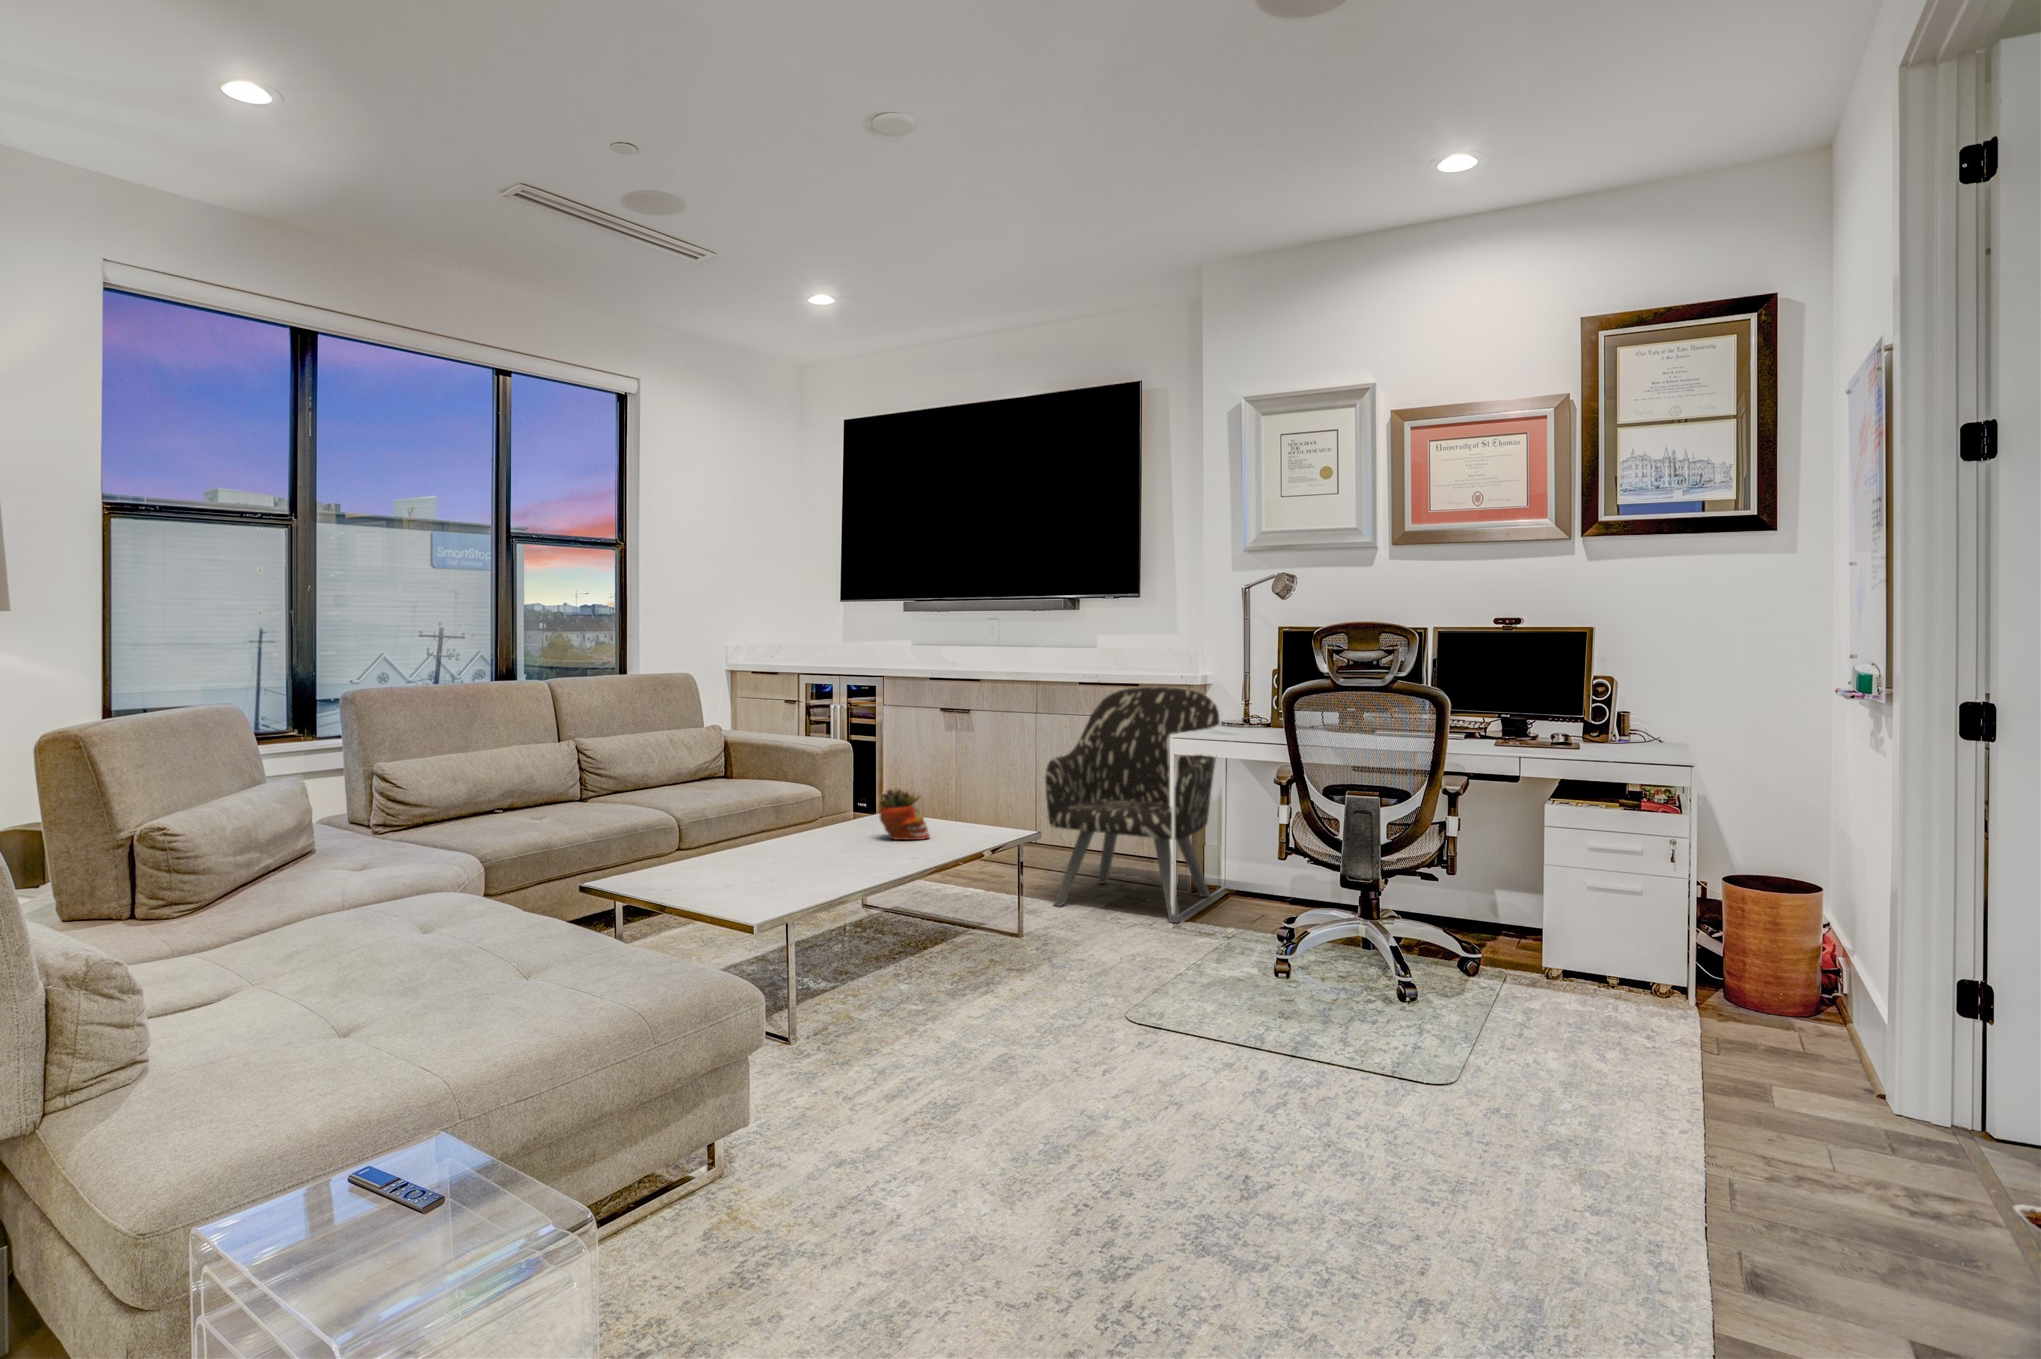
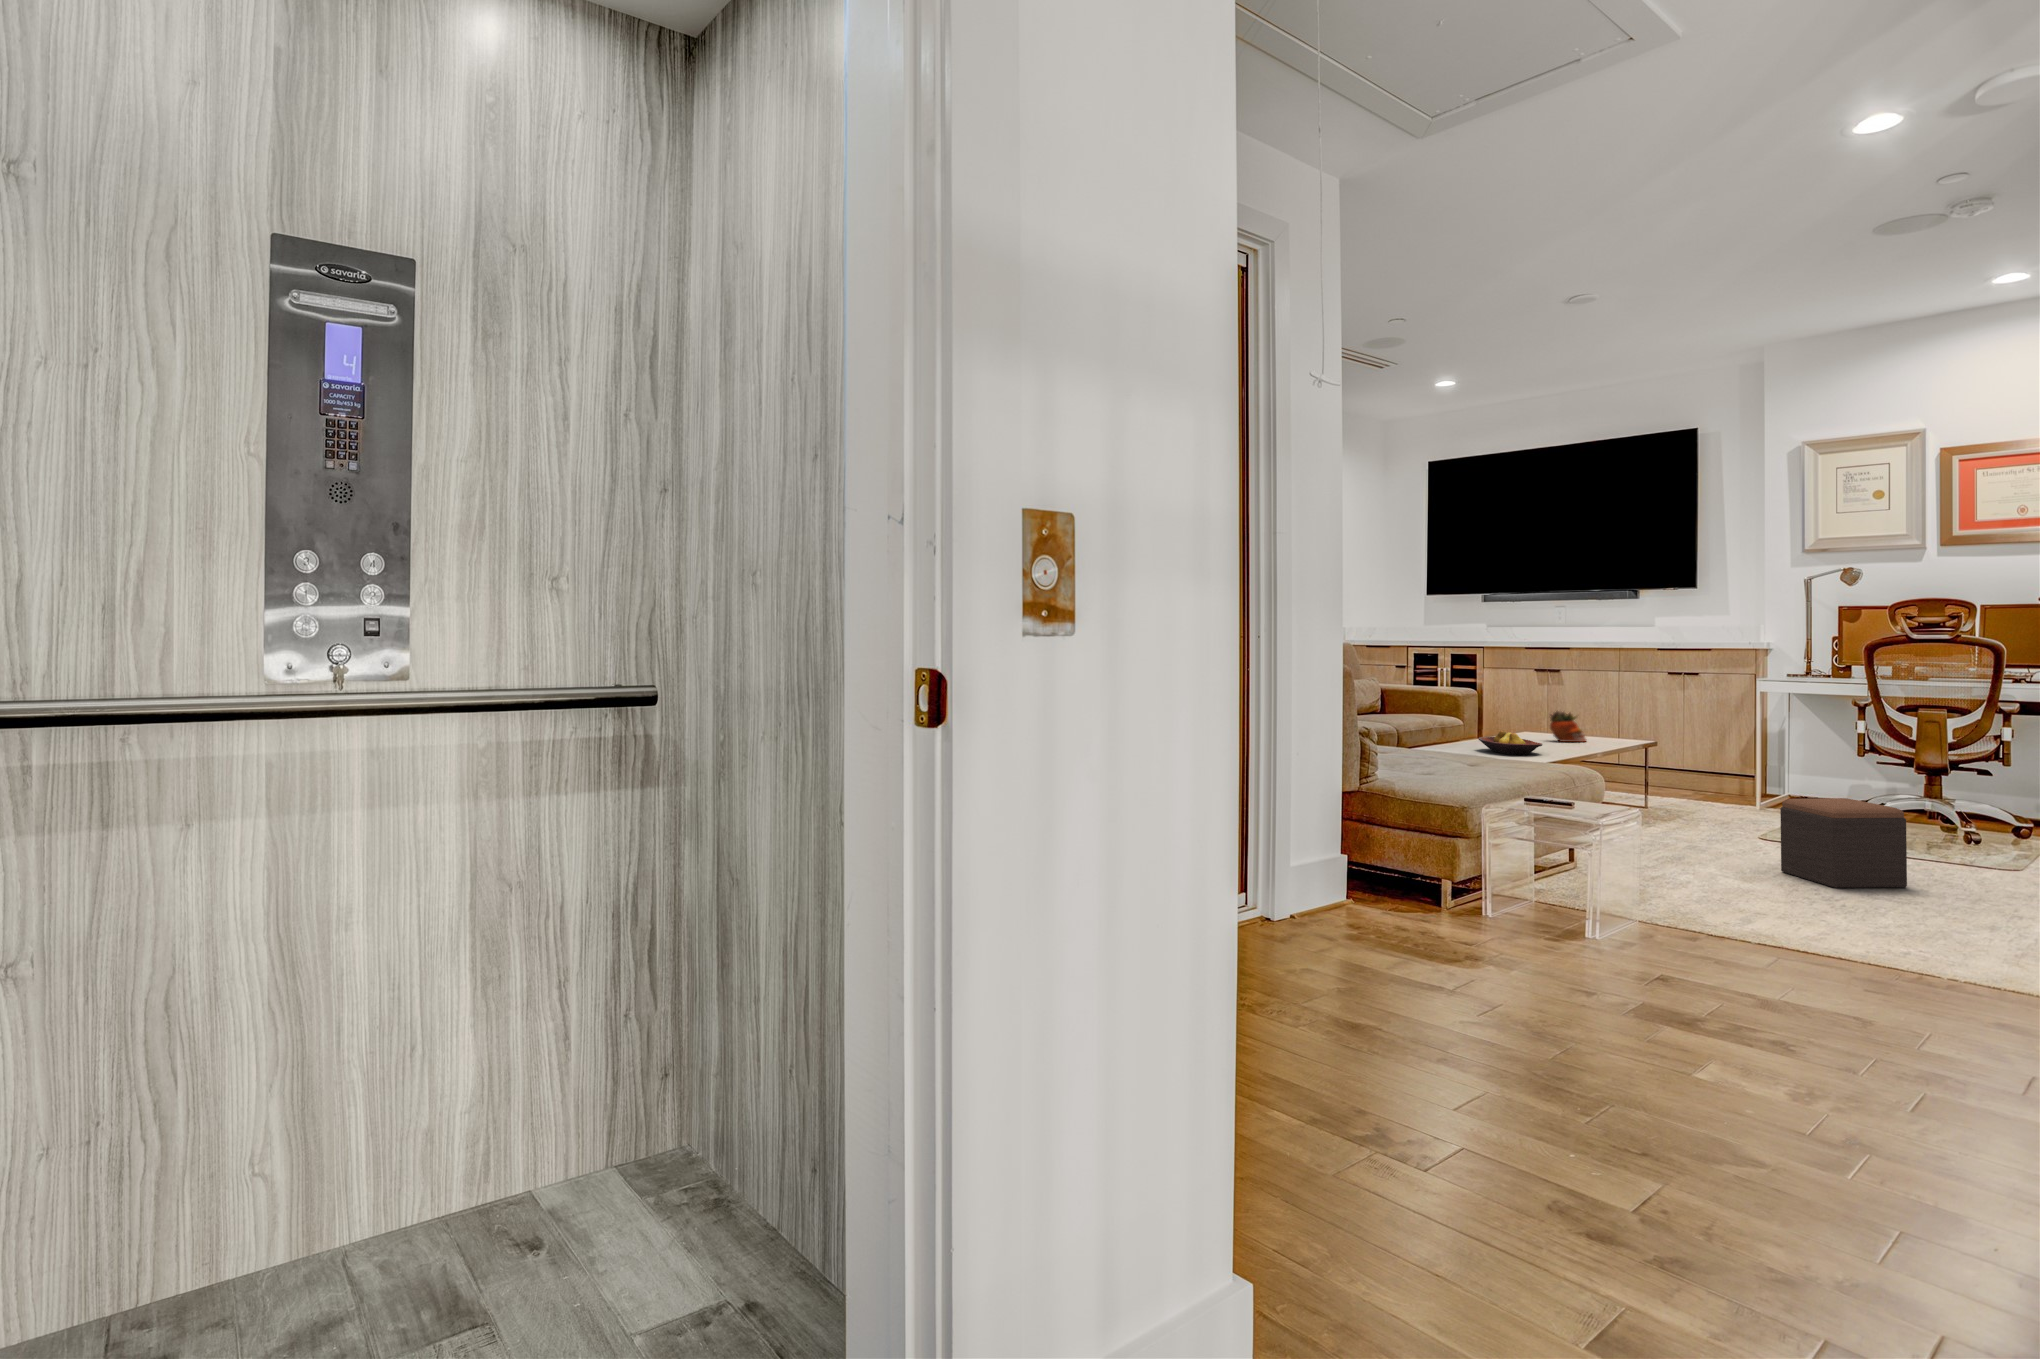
armchair: present [1045,687,1219,923] -> none [1648,651,1789,808]
fruit bowl: none [725,837,809,888] -> present [1479,730,1542,755]
footstool: none [1094,994,1278,1209] -> present [1780,798,1907,888]

